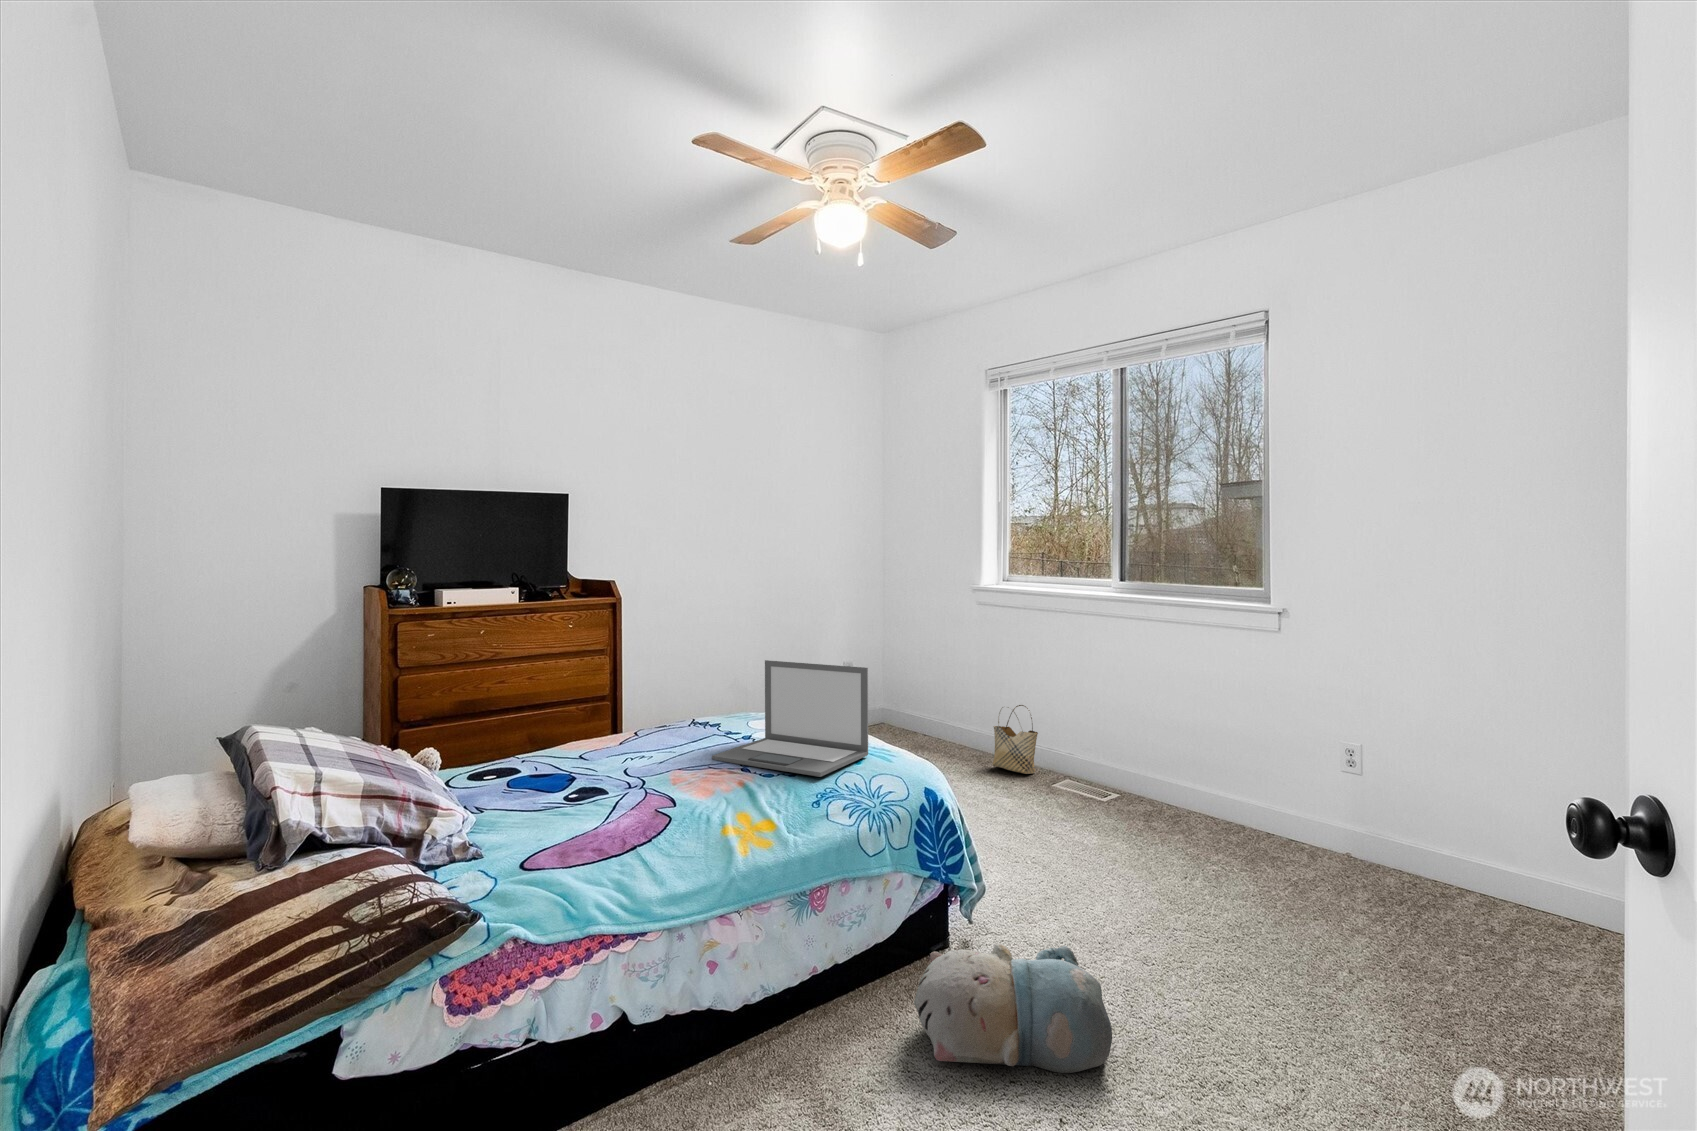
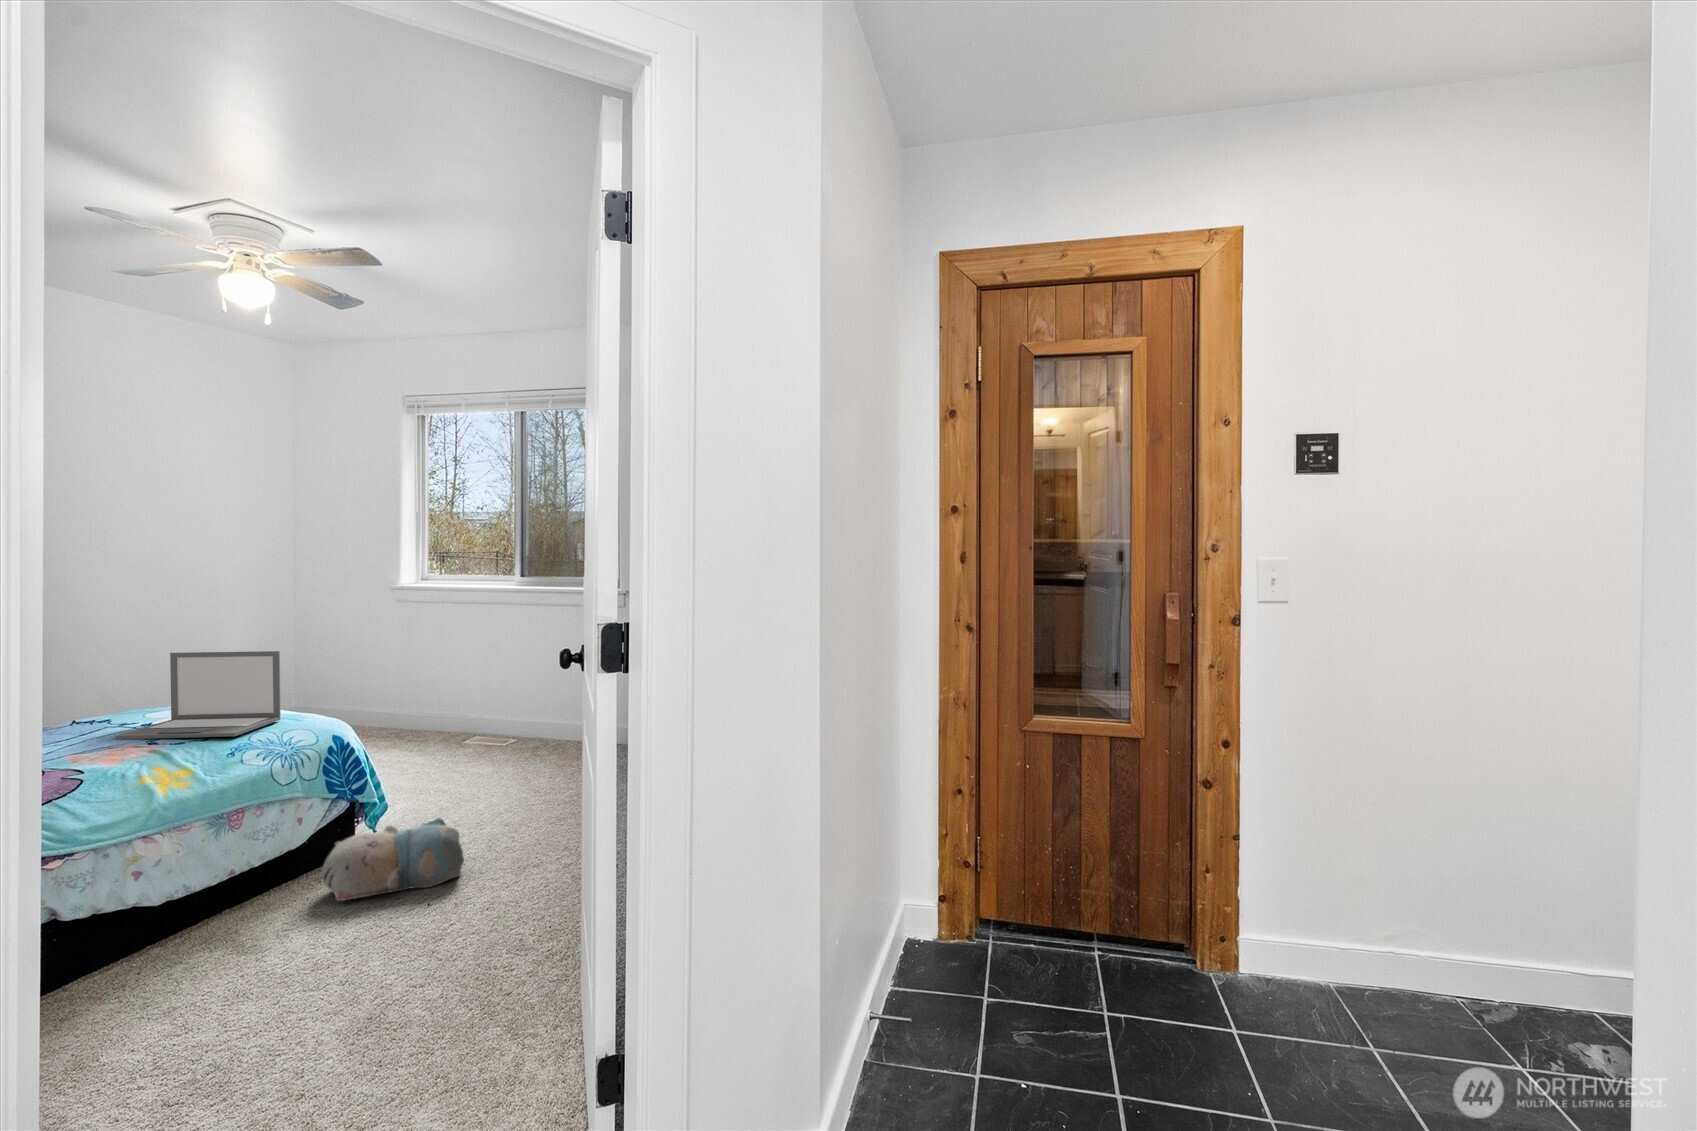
woven basket: present [992,705,1038,774] -> none [412,682,453,738]

